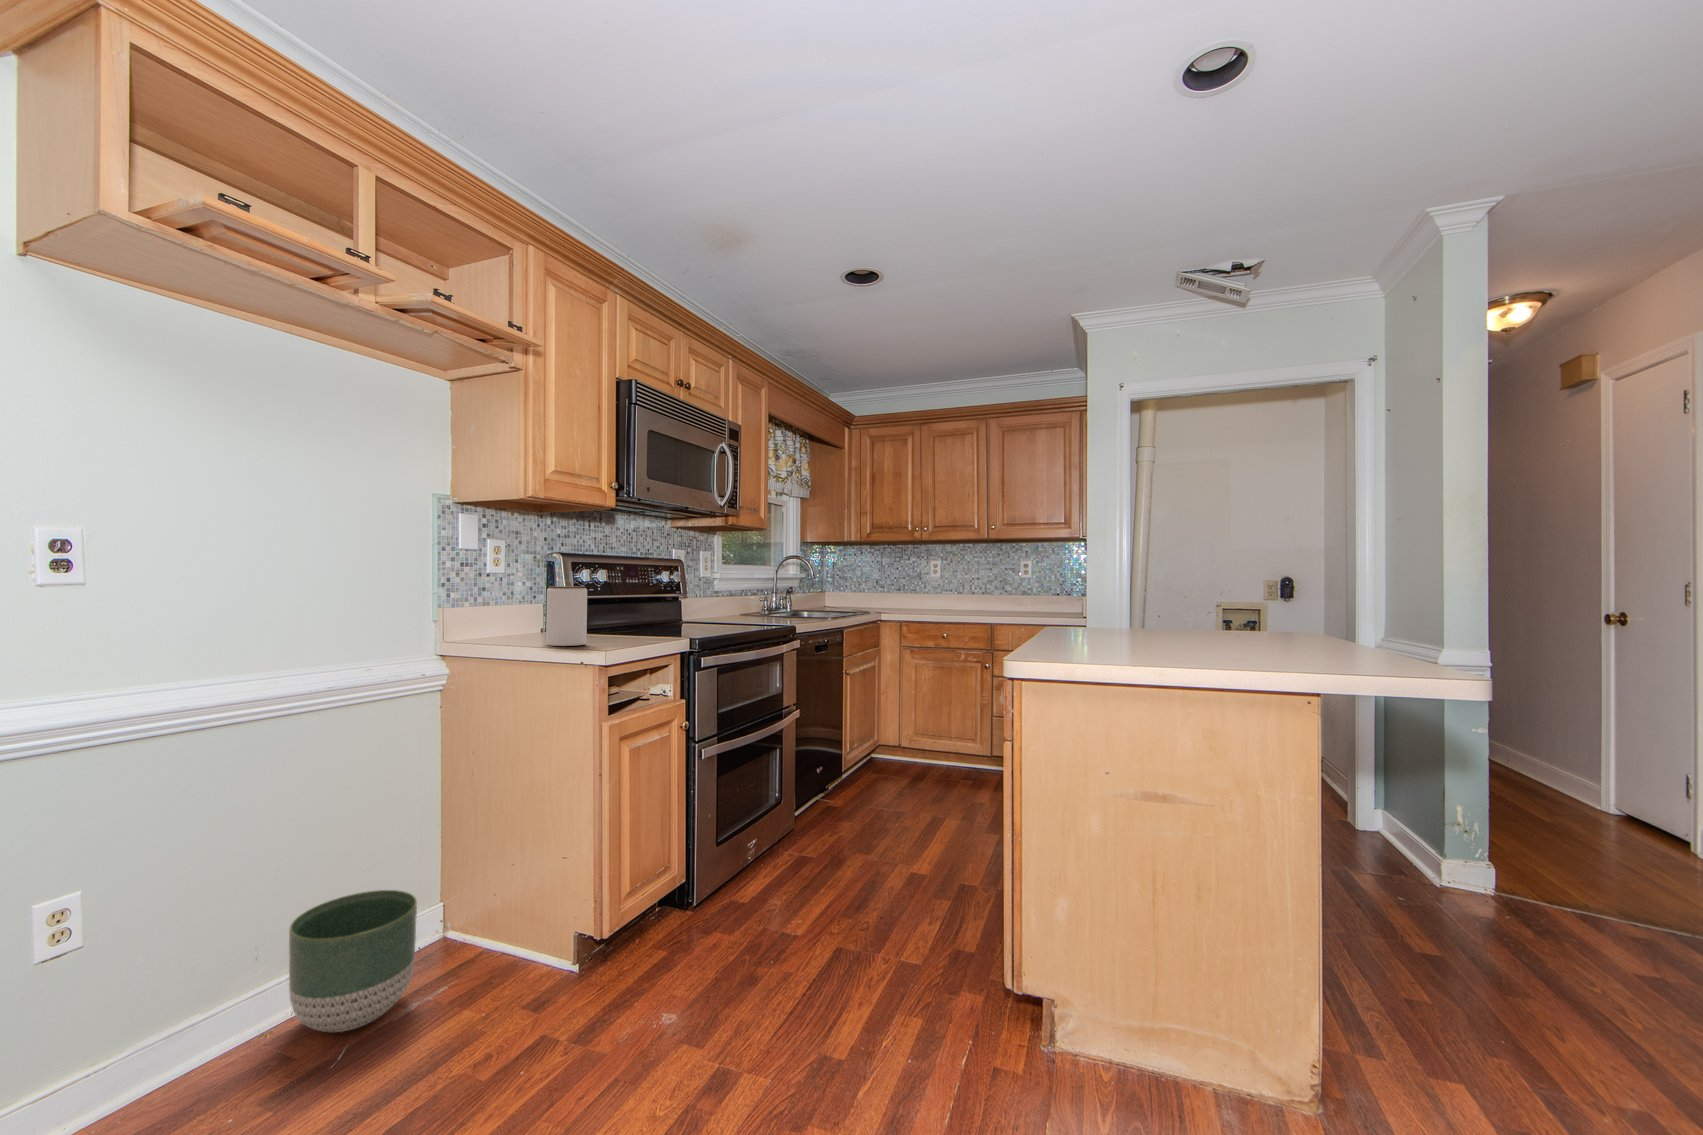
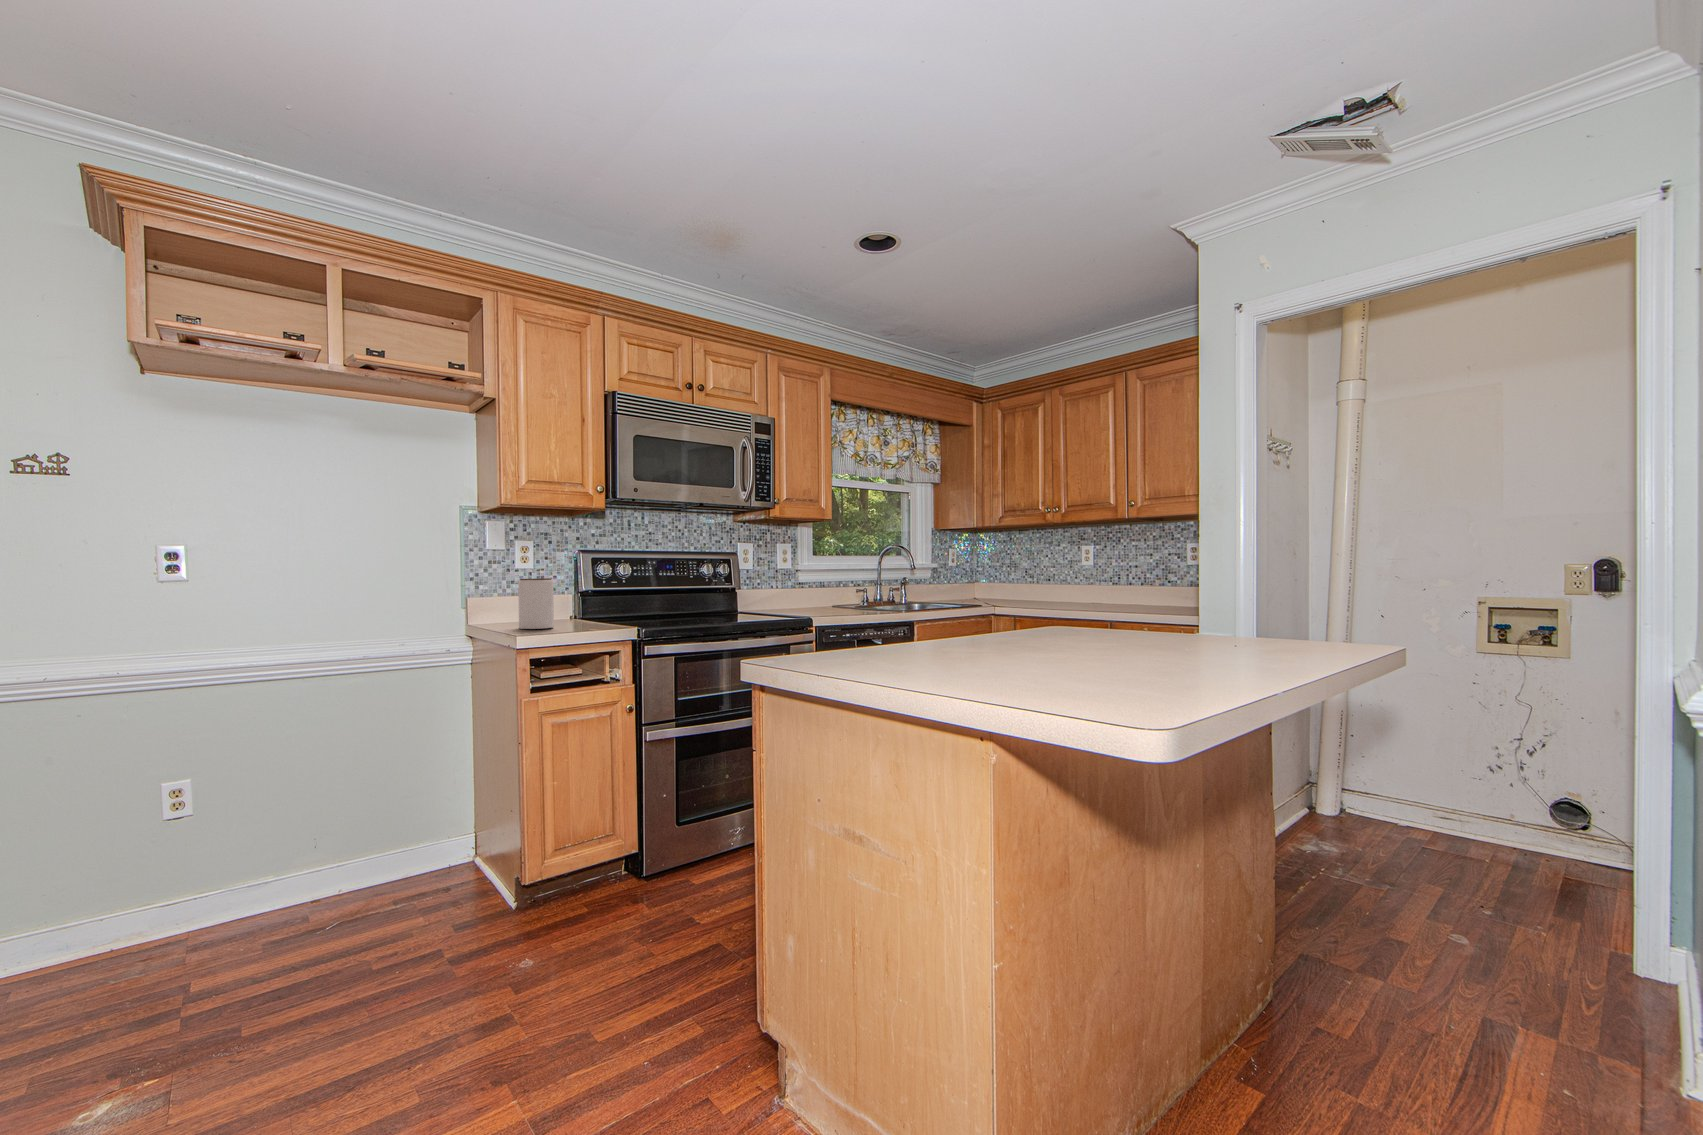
planter: present [289,890,417,1032] -> none [318,813,411,910]

